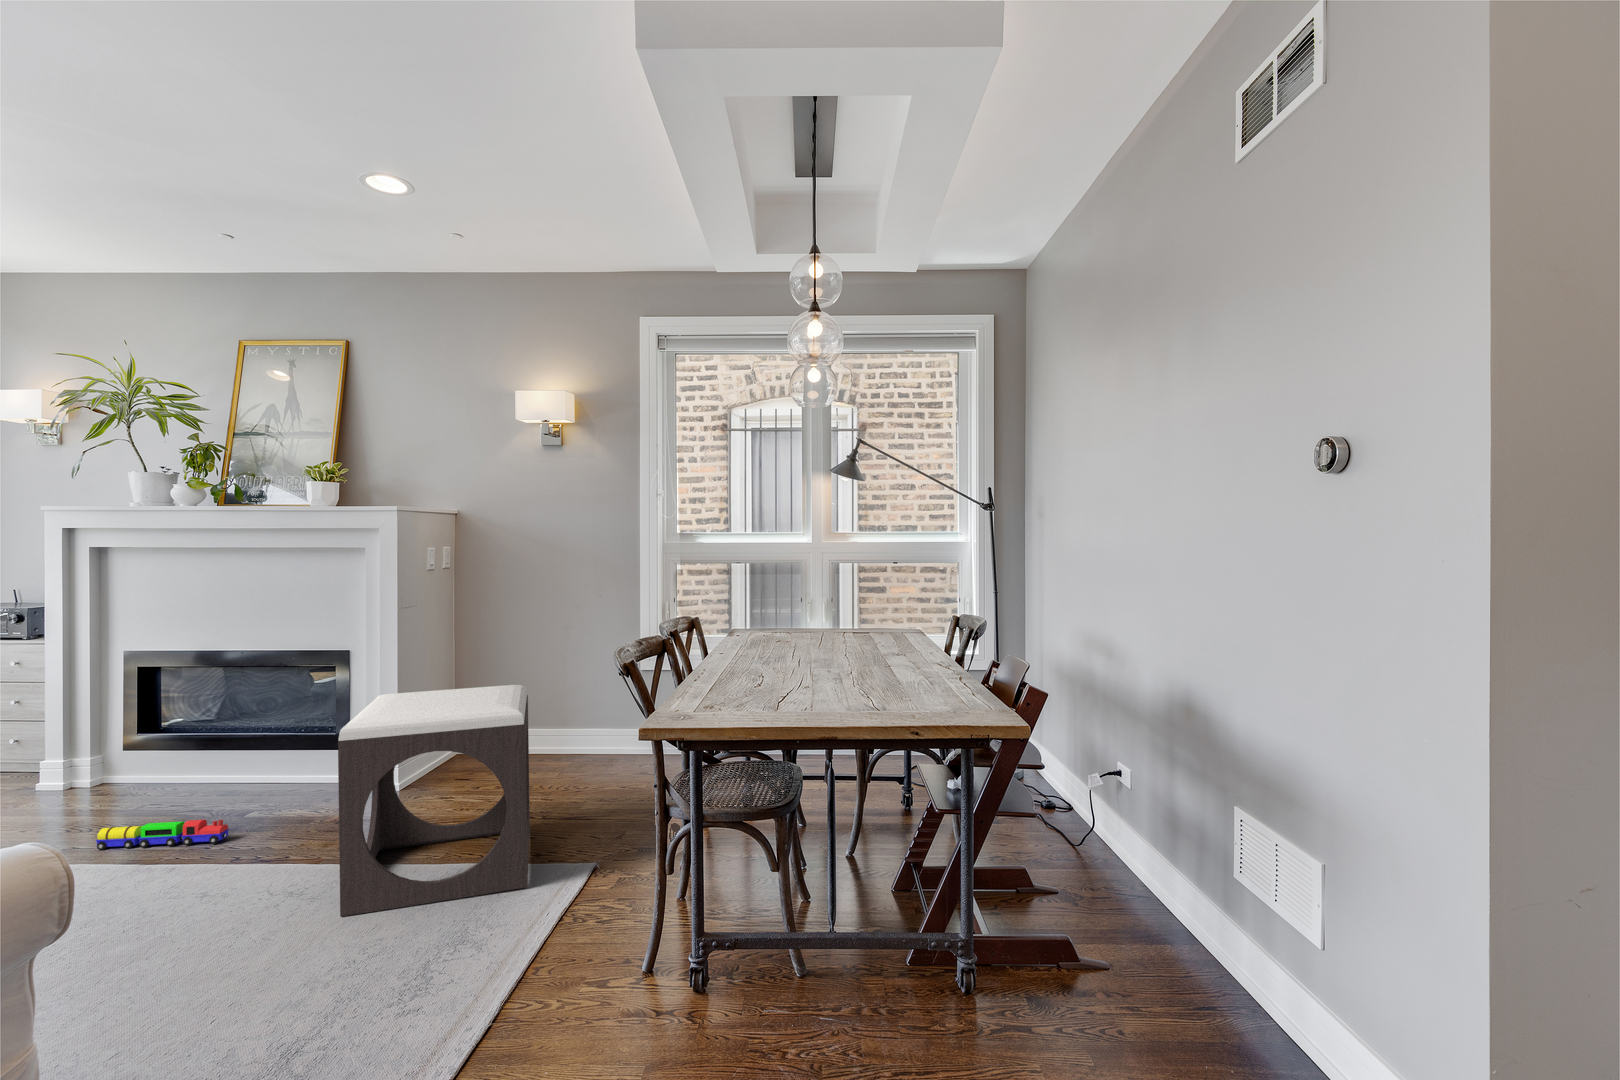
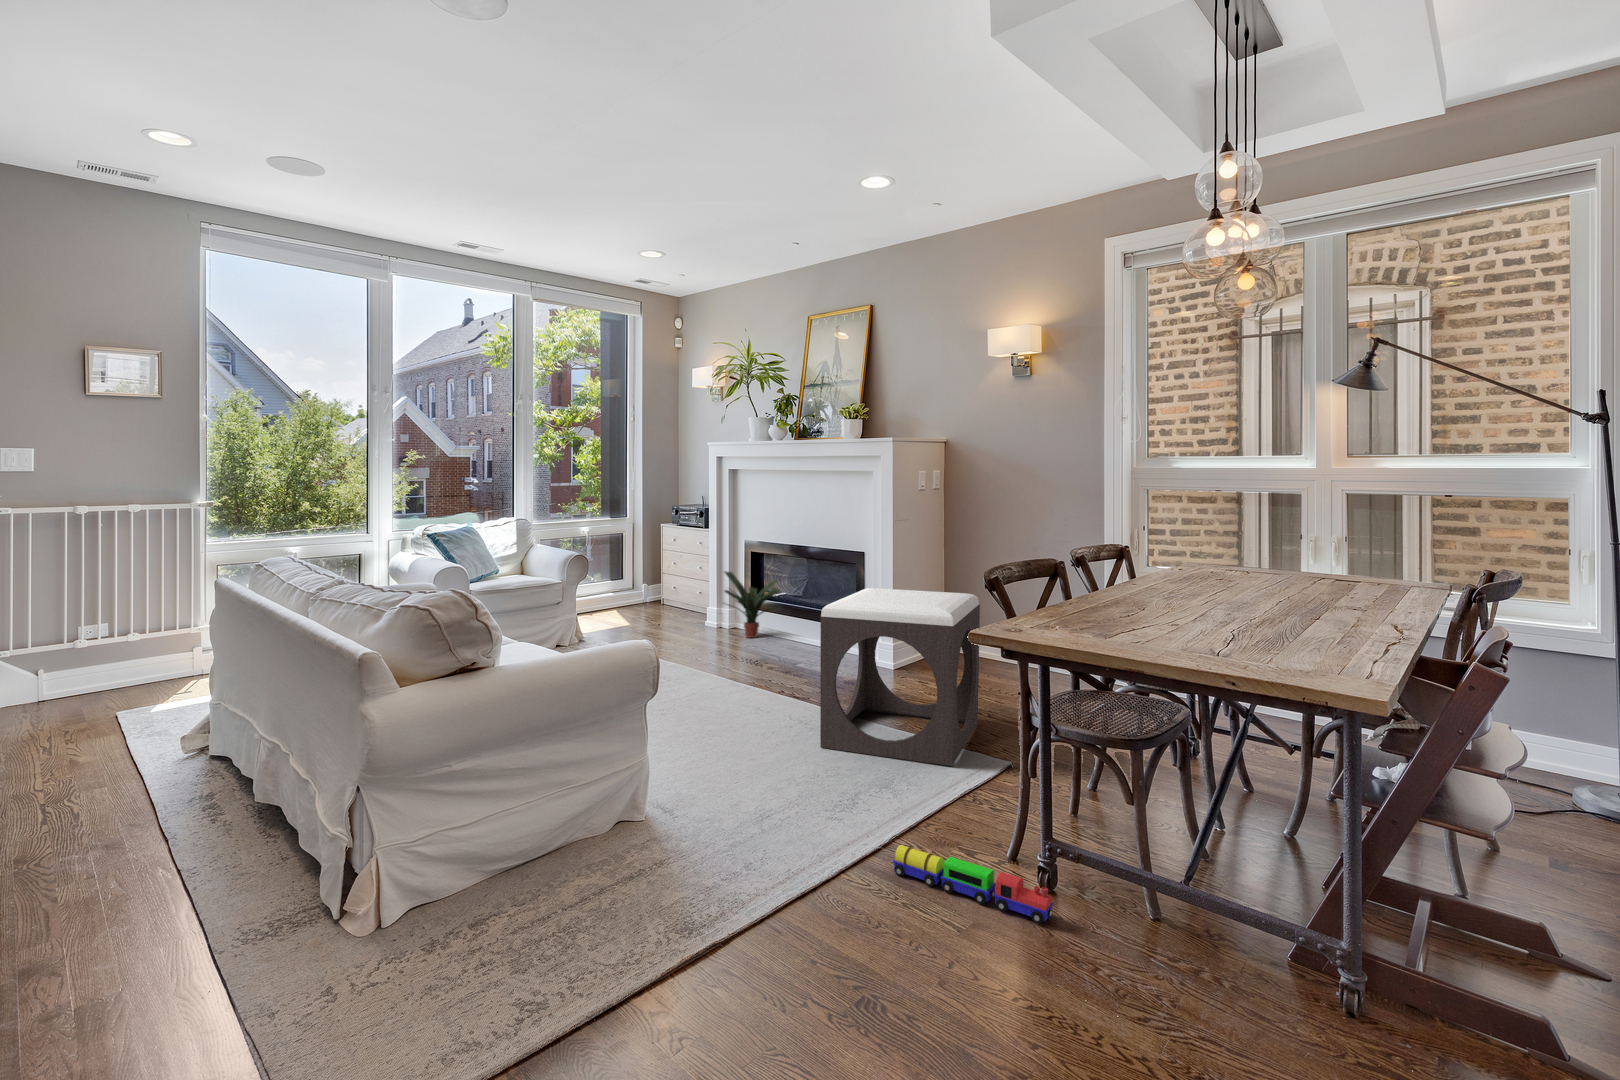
potted plant: none [86,699,200,791] -> present [725,572,781,638]
toy train: present [96,820,229,850] -> present [893,845,1054,924]

